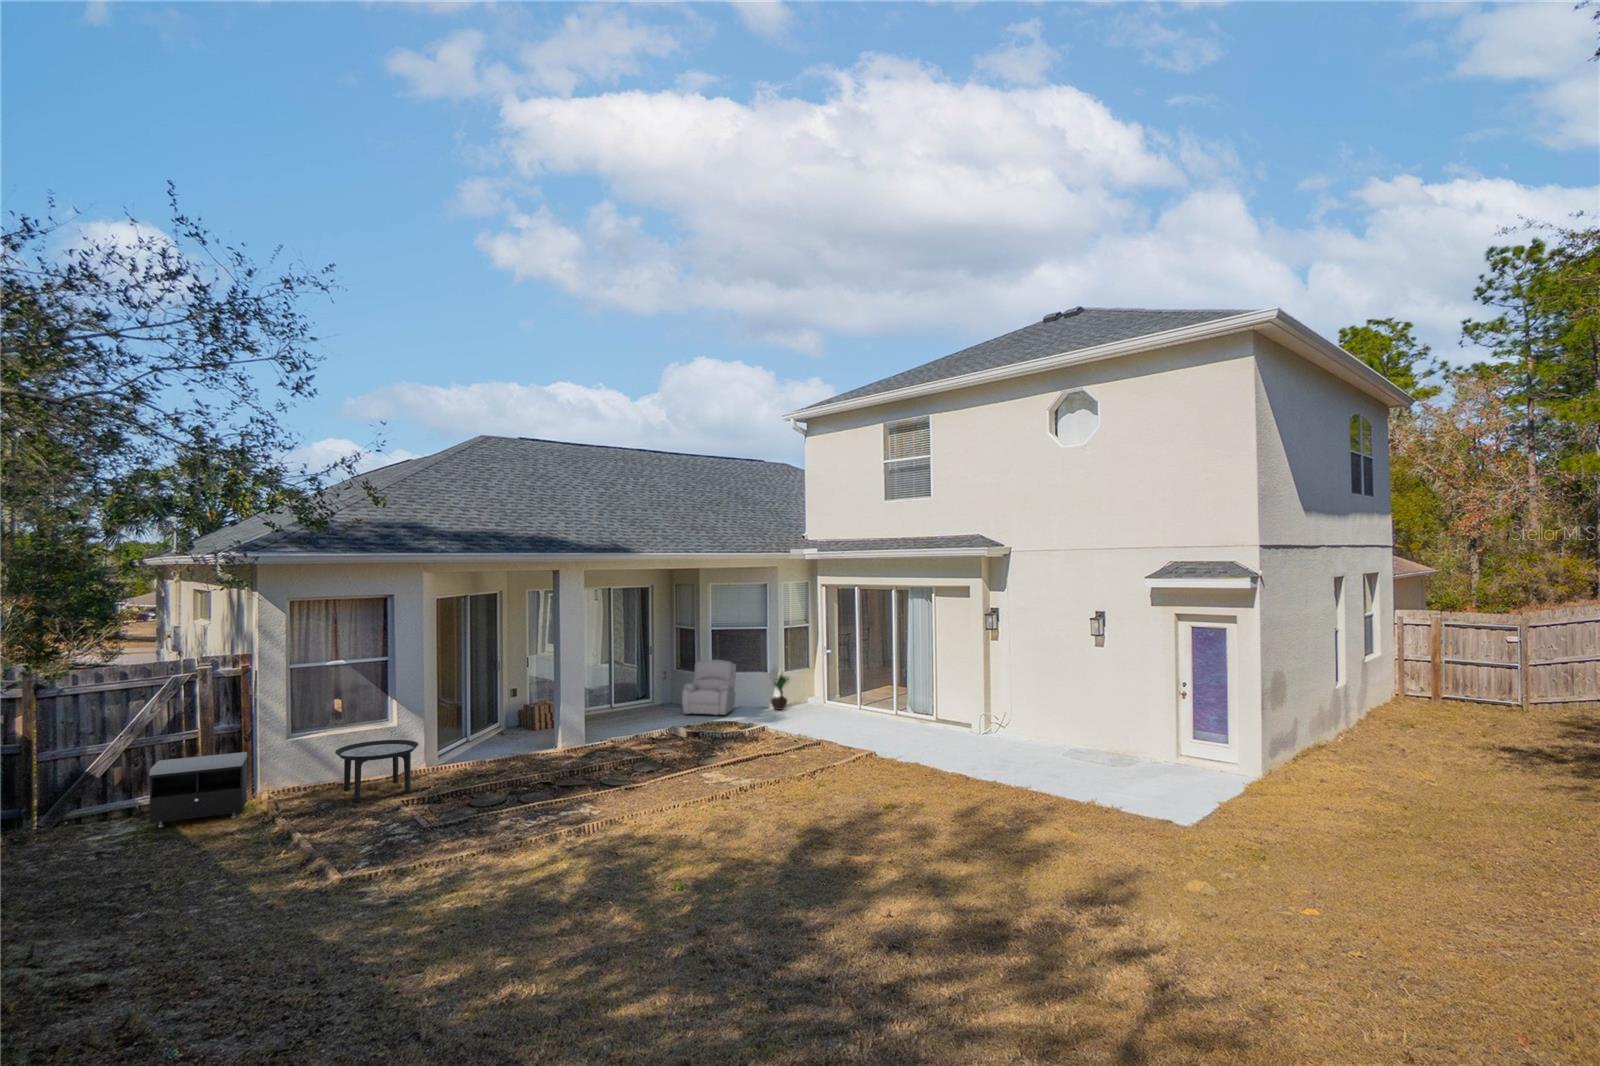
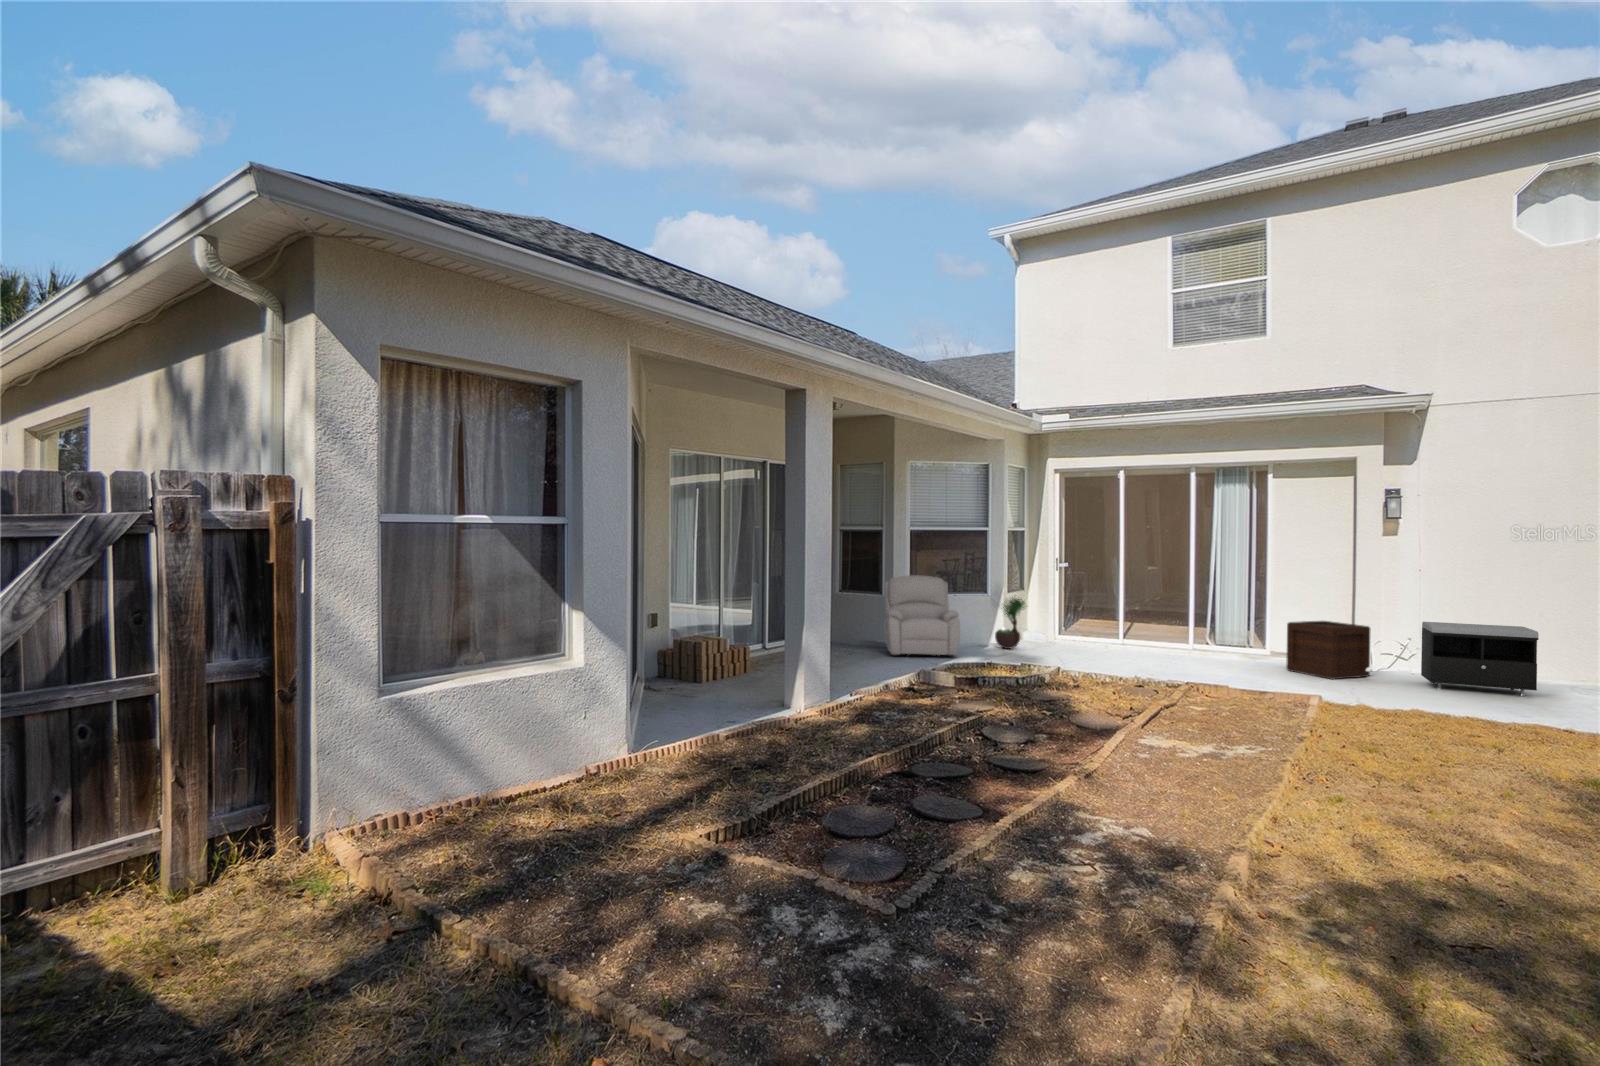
wooden crate: none [930,696,974,737] -> present [1286,621,1370,679]
round table: present [335,740,419,801] -> none [498,695,676,841]
storage bench: present [149,752,247,827] -> present [1421,622,1539,696]

